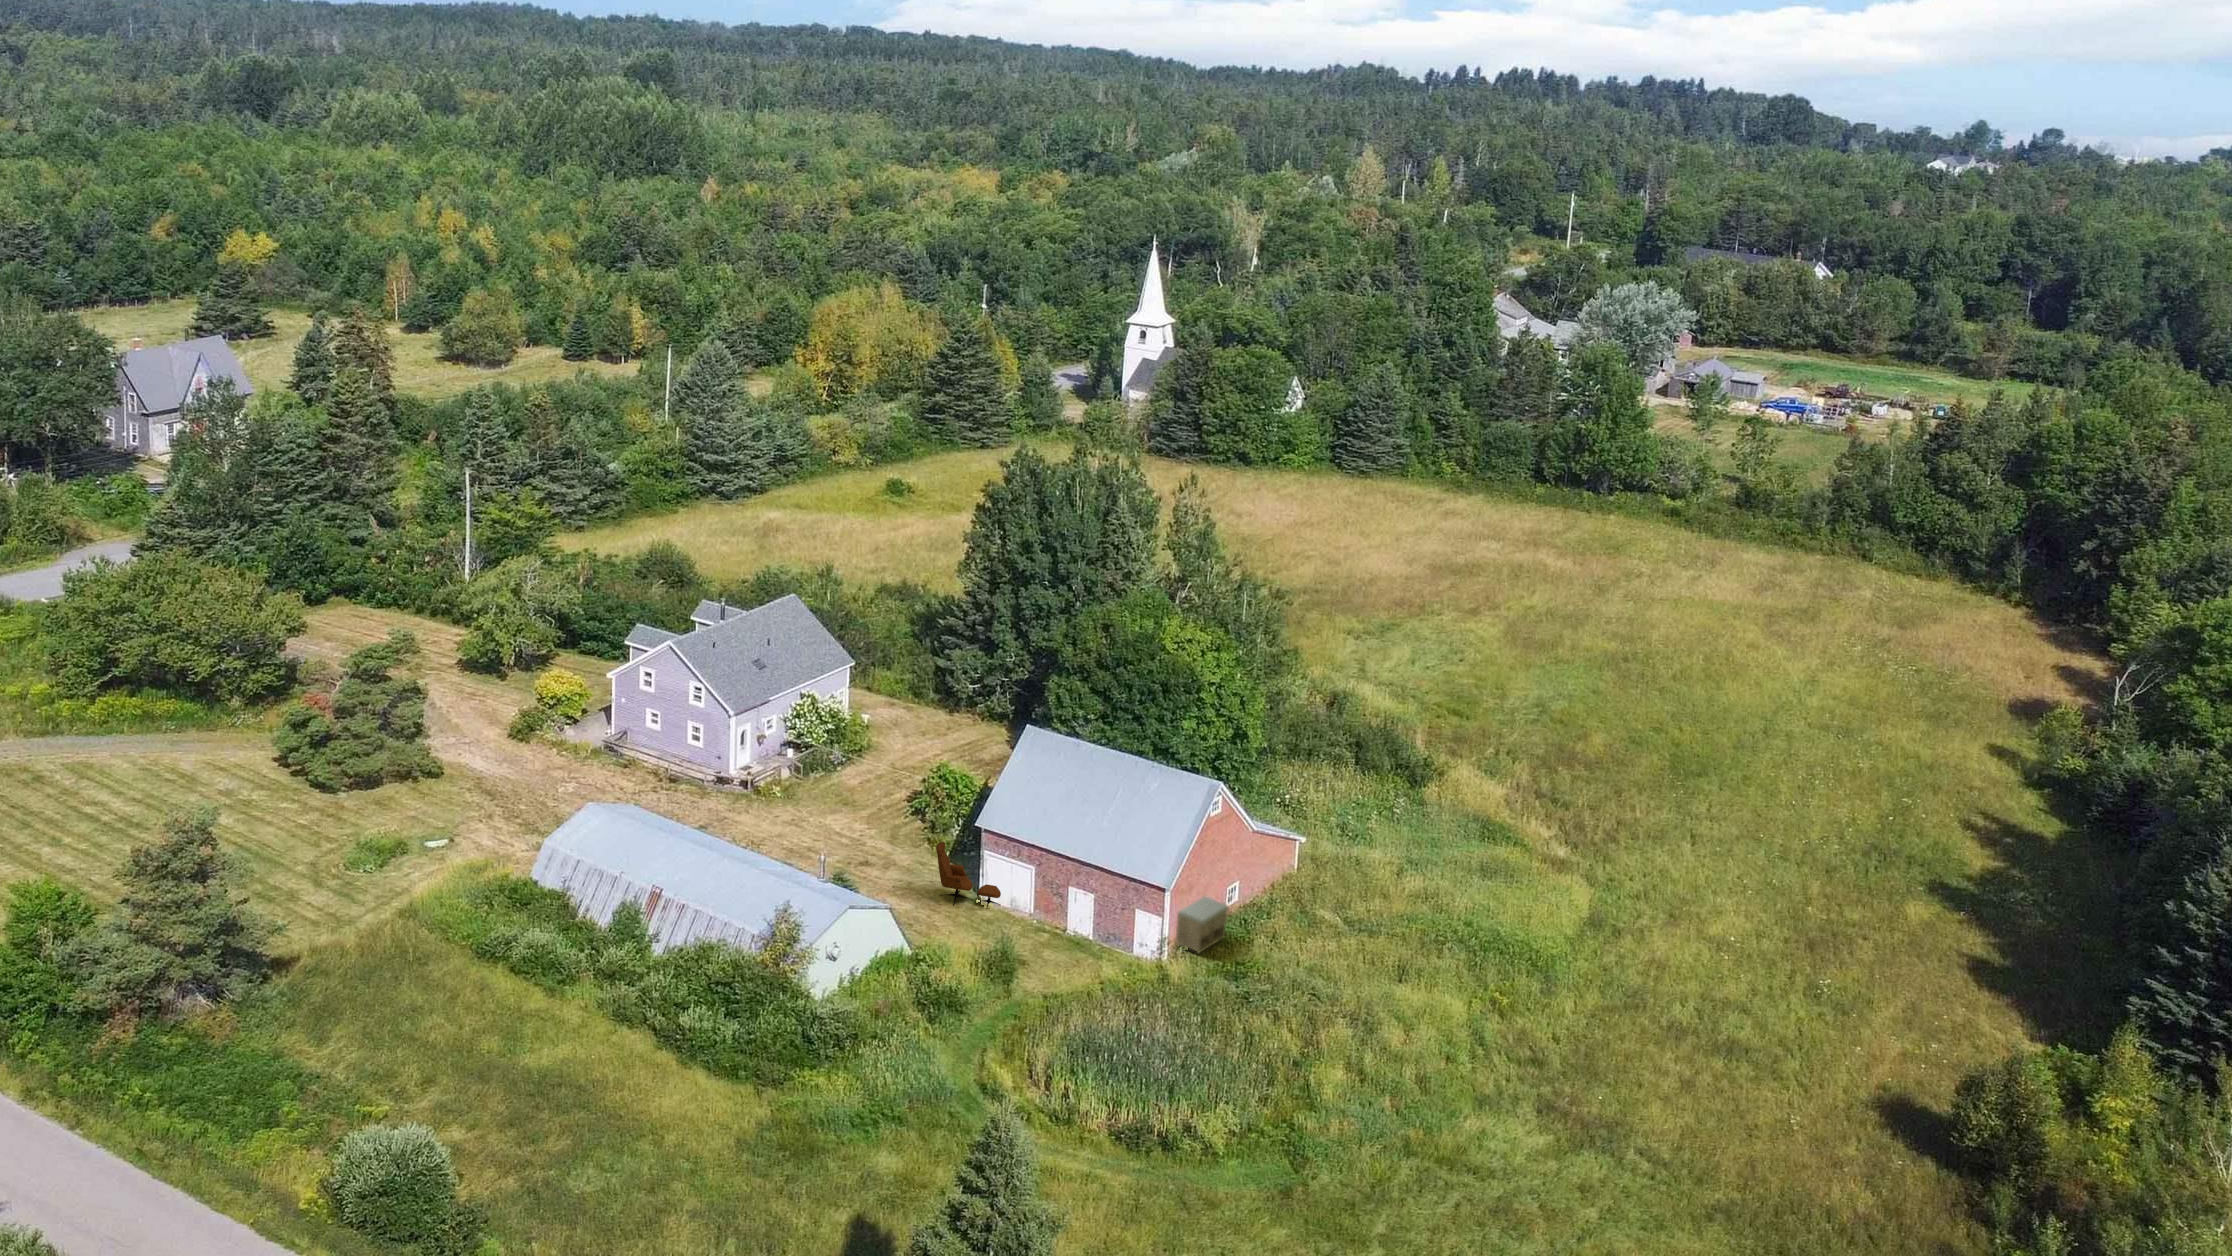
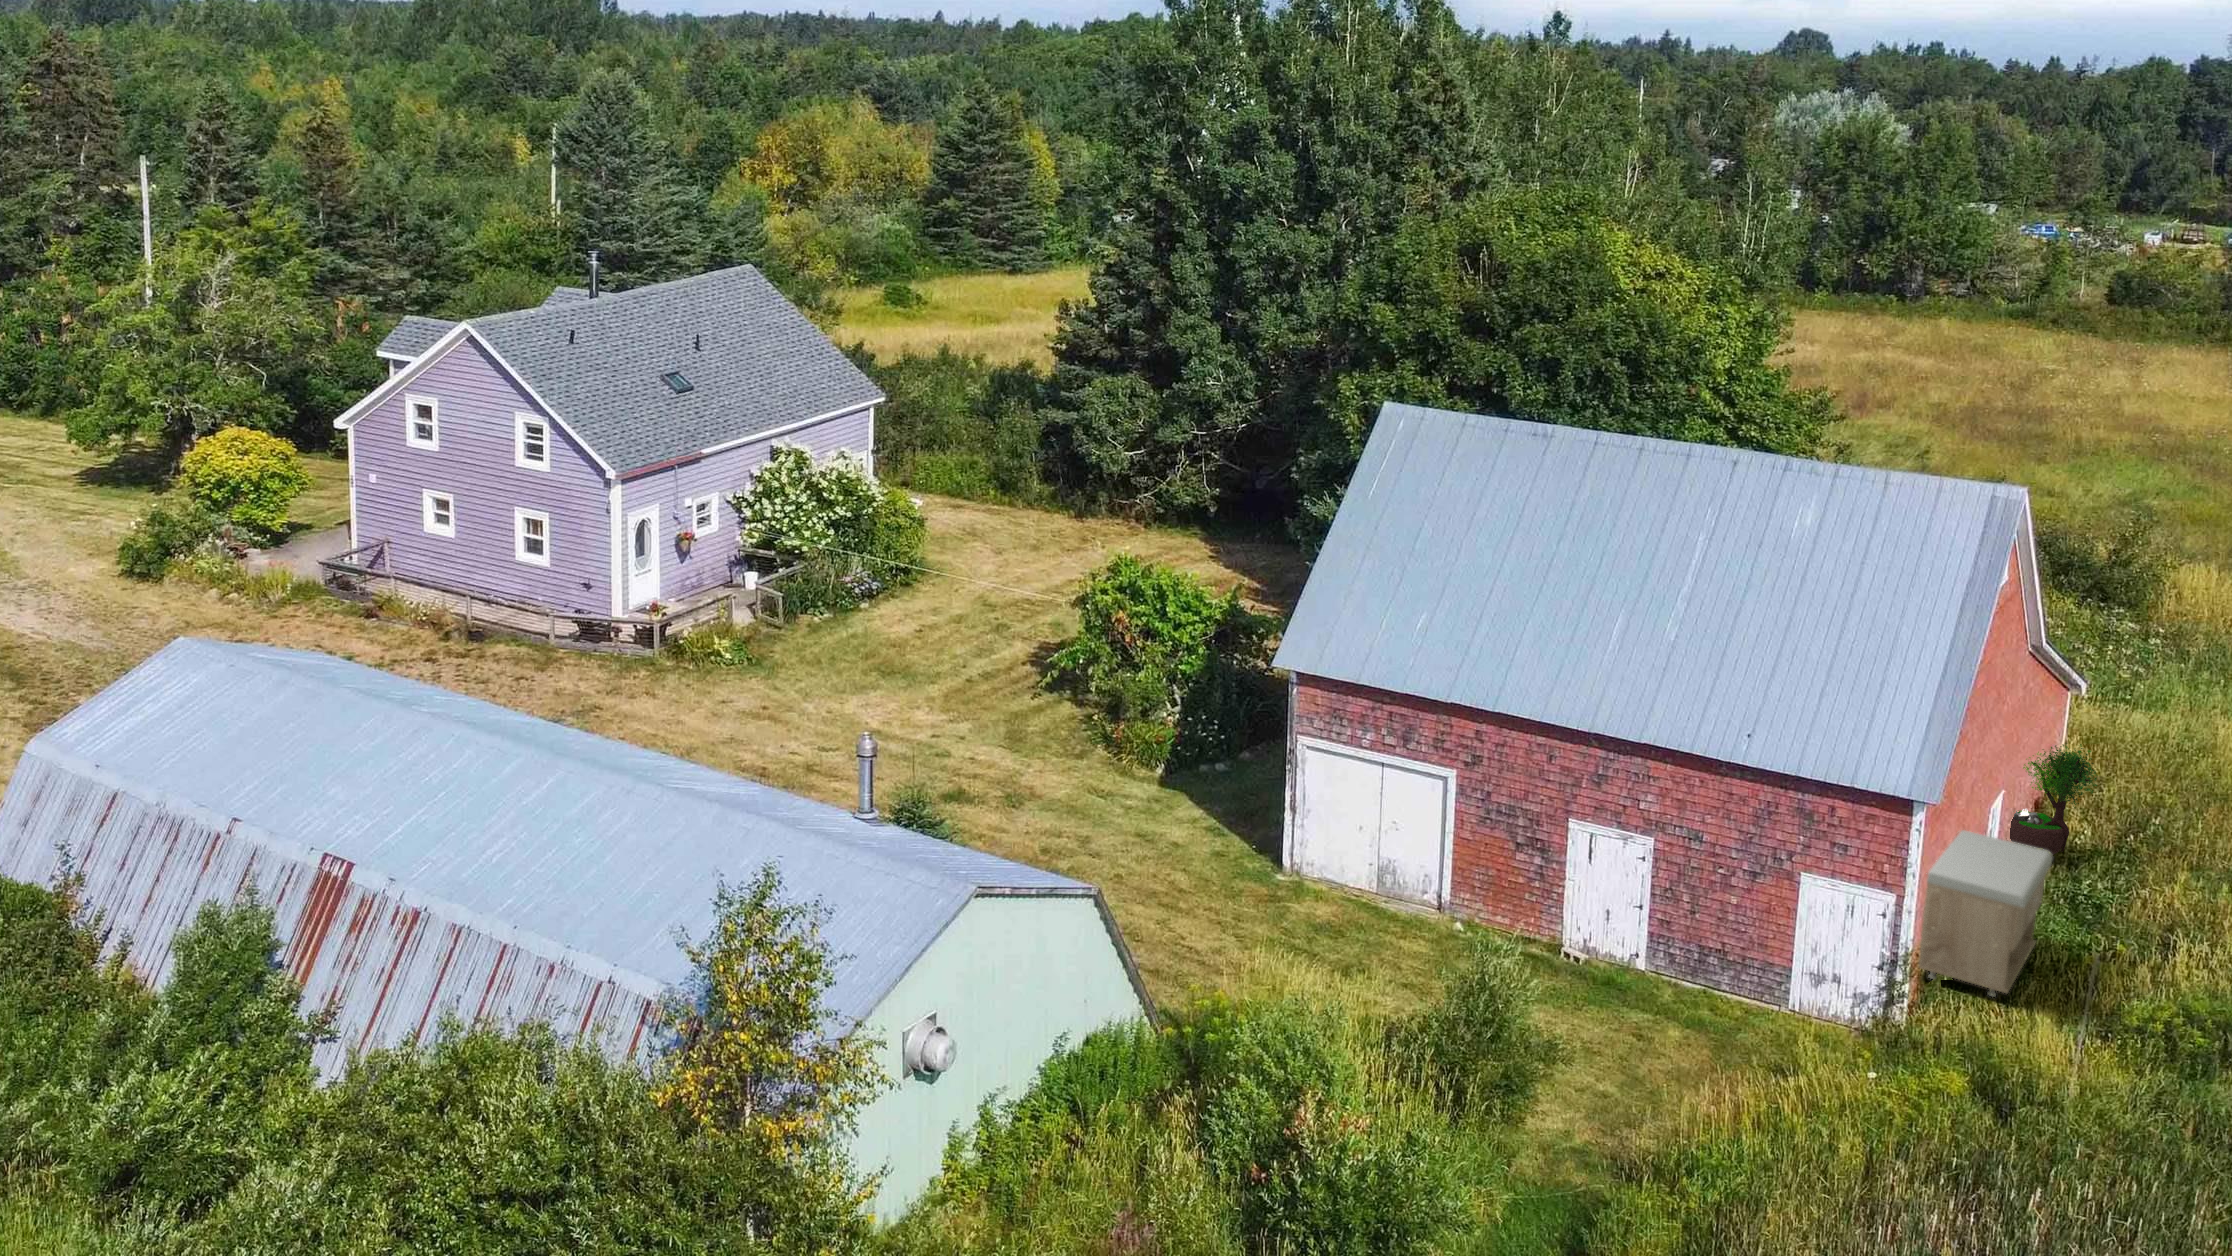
lounge chair: present [936,842,1001,908] -> none [1175,714,1359,894]
potted tree: none [1247,864,1277,906] -> present [2010,743,2097,855]

